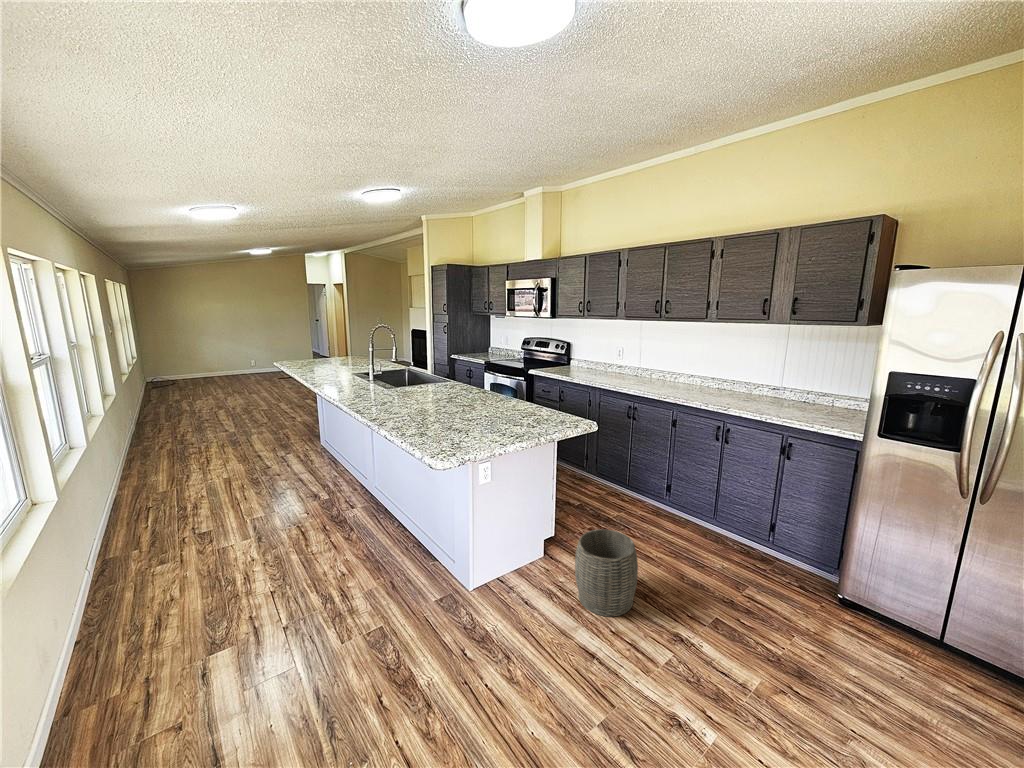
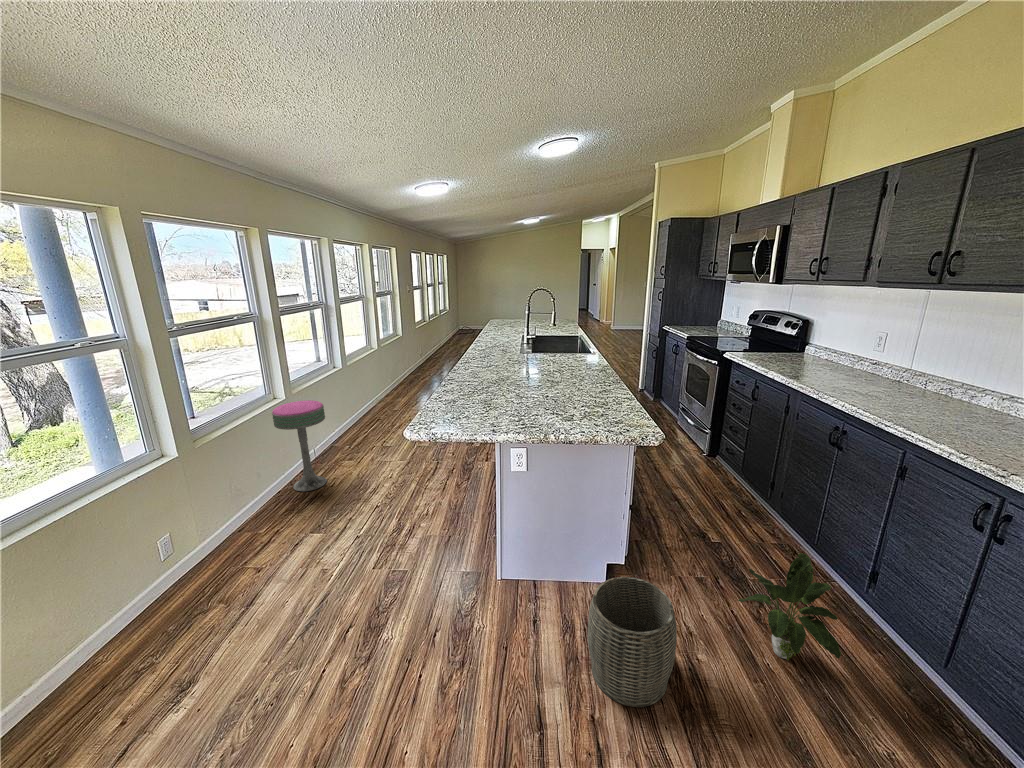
potted plant: none [633,480,690,550] -> present [738,553,841,661]
bar stool: none [65,494,161,628] -> present [272,400,327,491]

